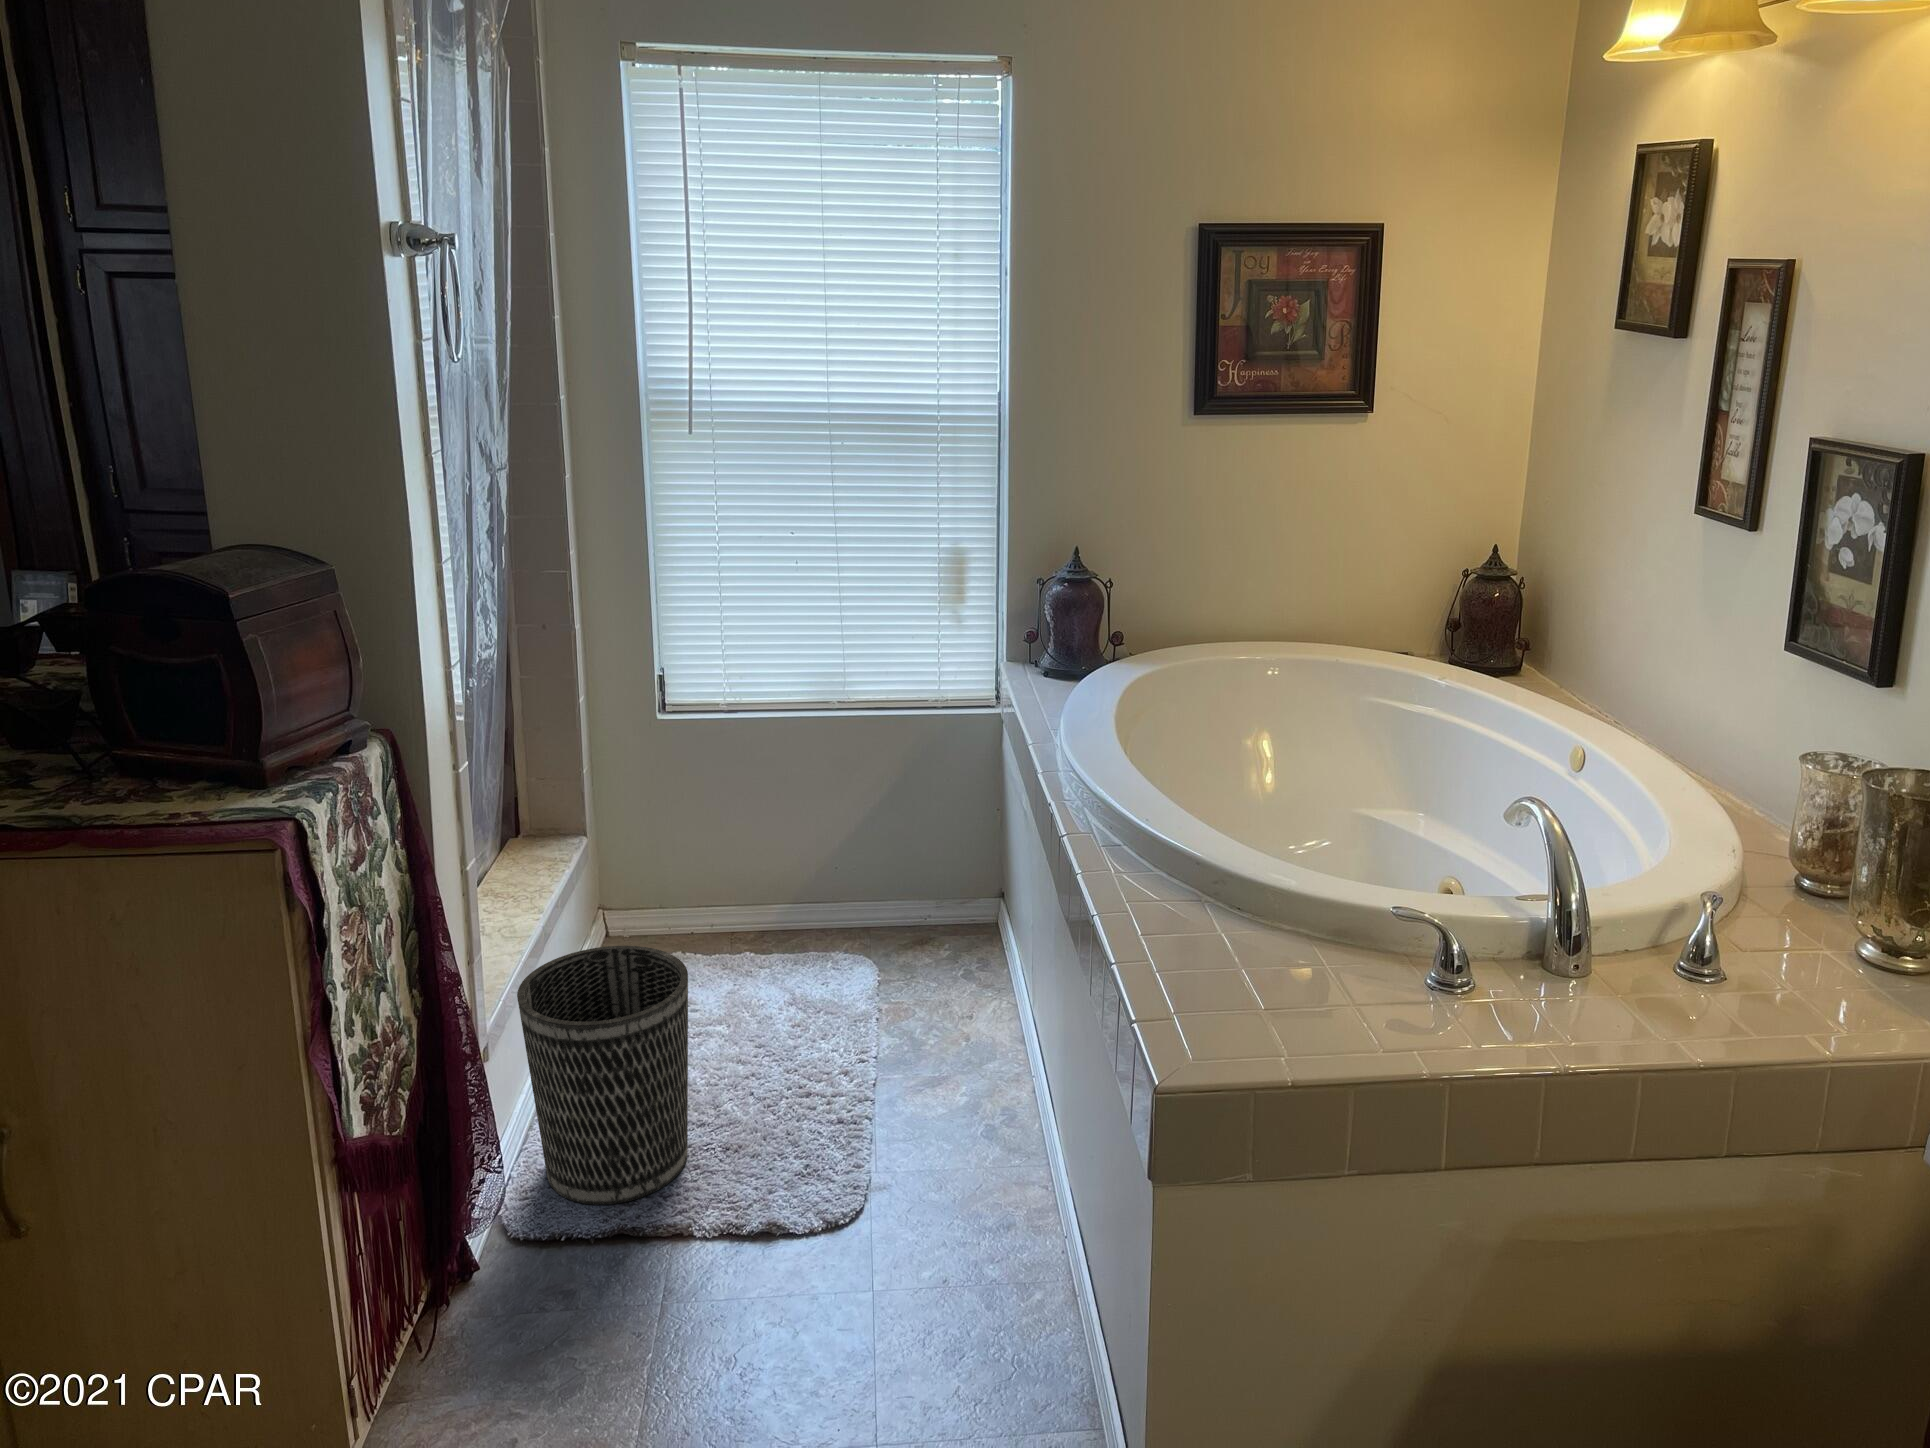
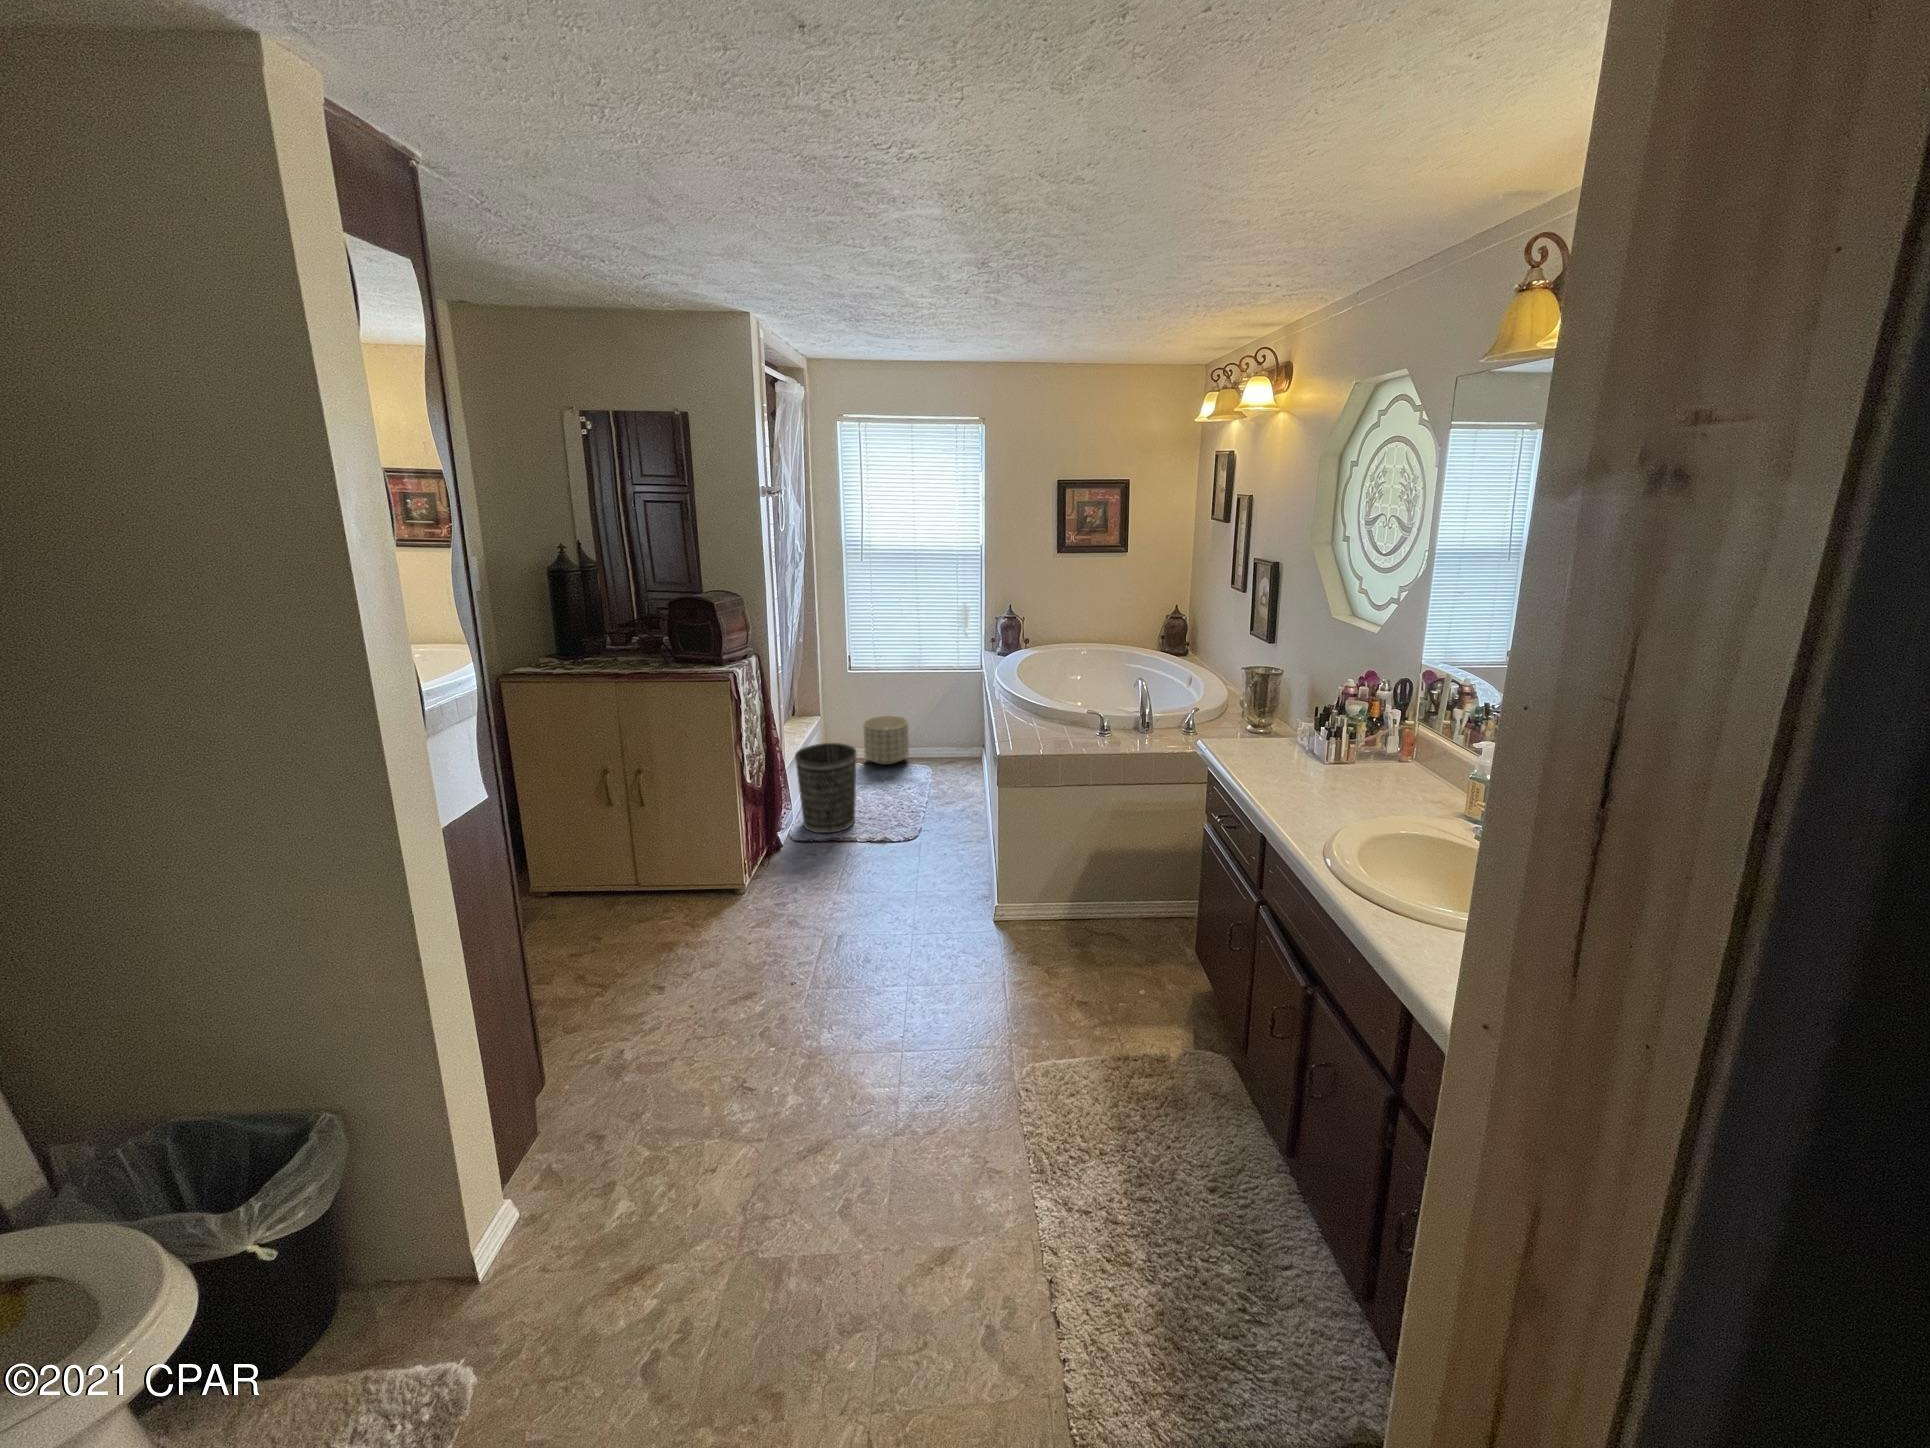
planter: none [706,835,822,964] -> present [863,716,909,765]

